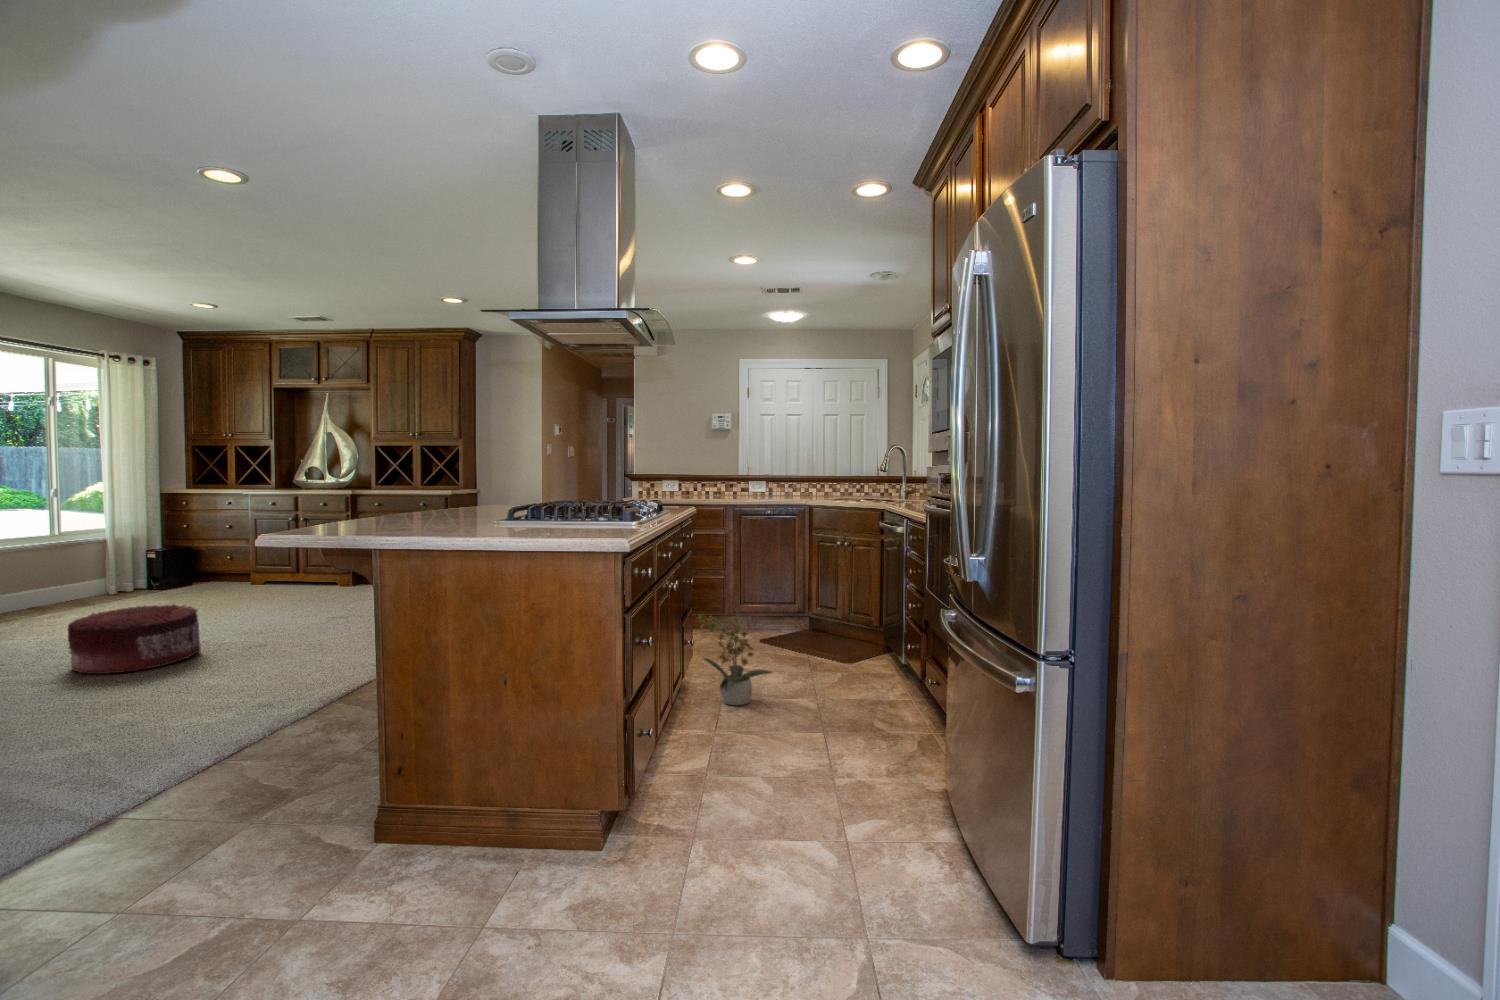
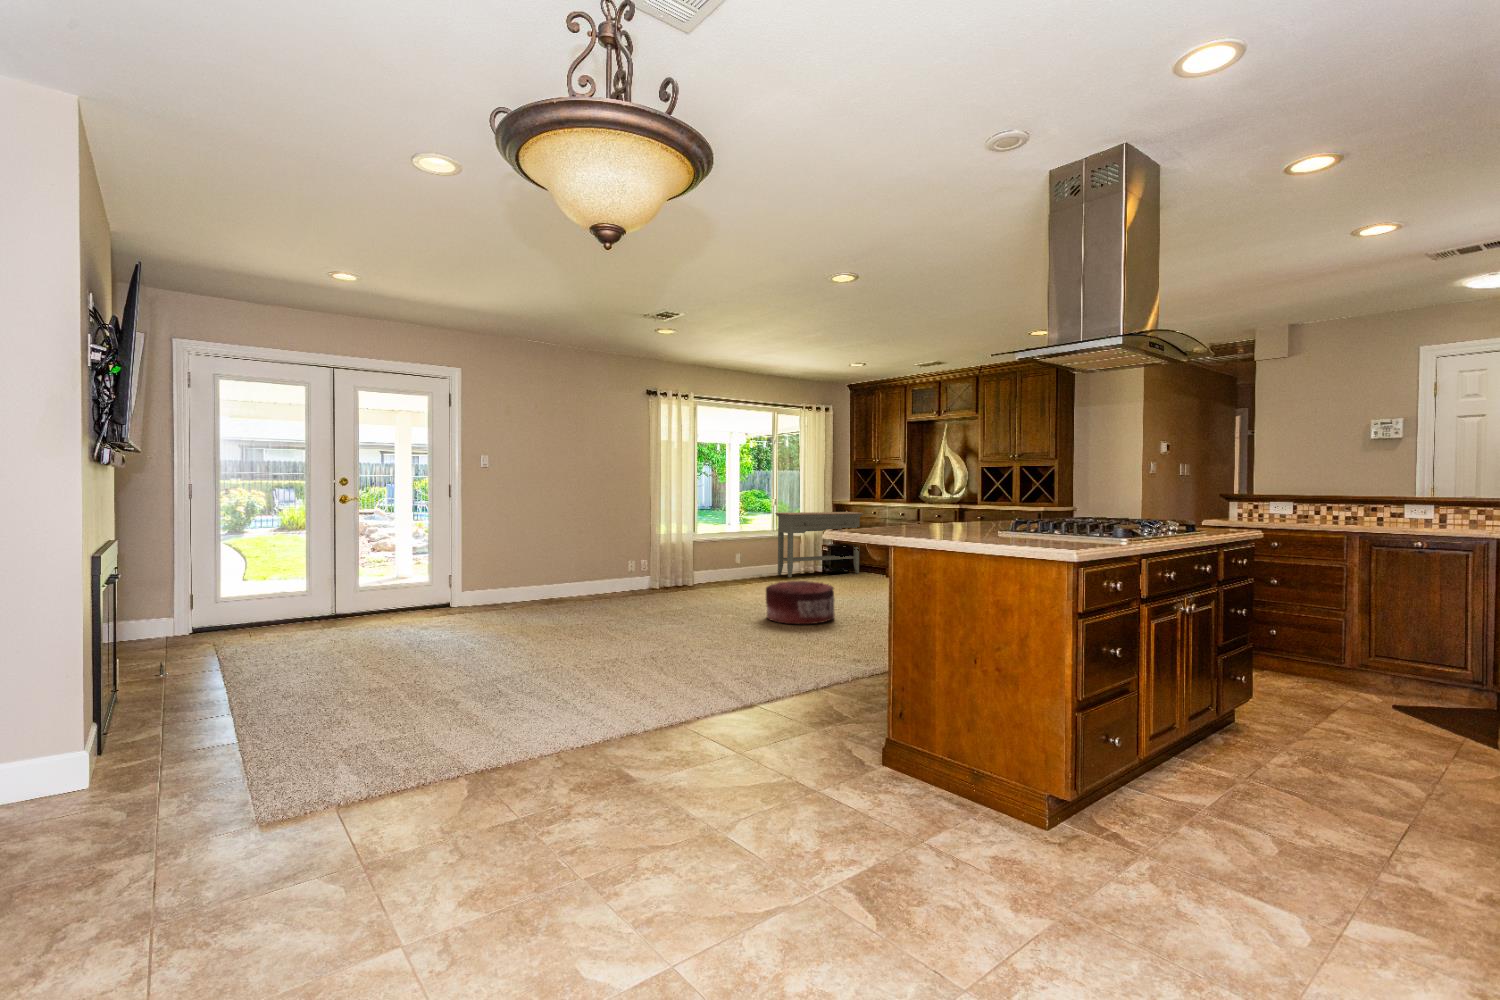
console table: none [53,502,213,601] -> present [775,512,864,577]
potted plant: present [695,611,772,706] -> none [1239,650,1359,771]

